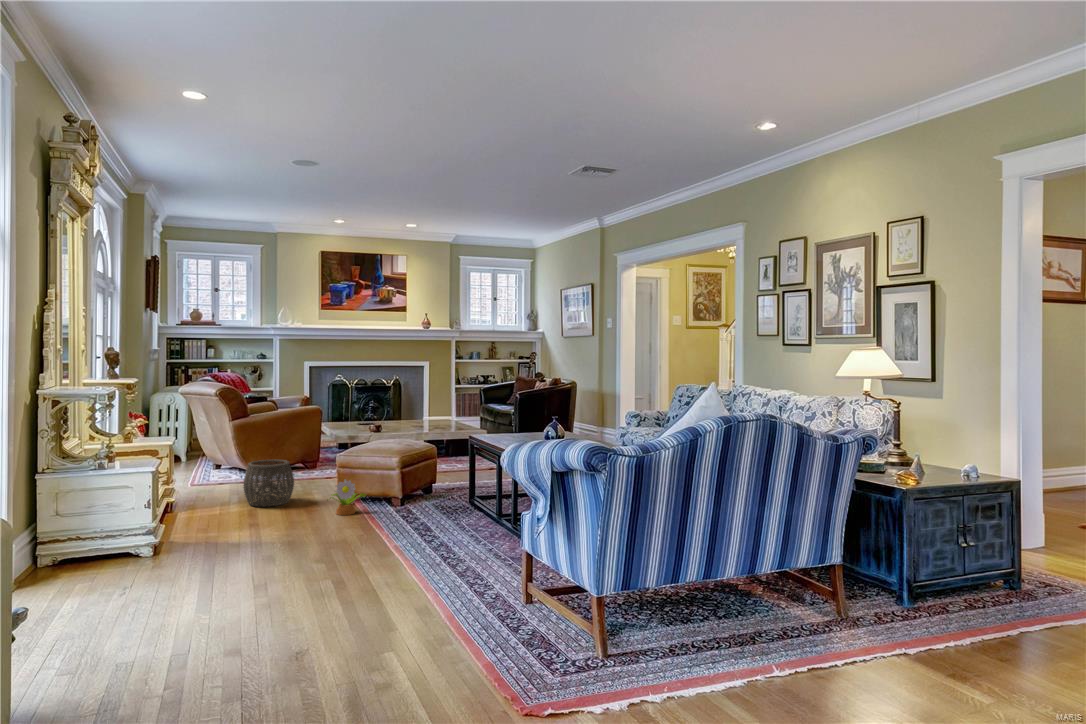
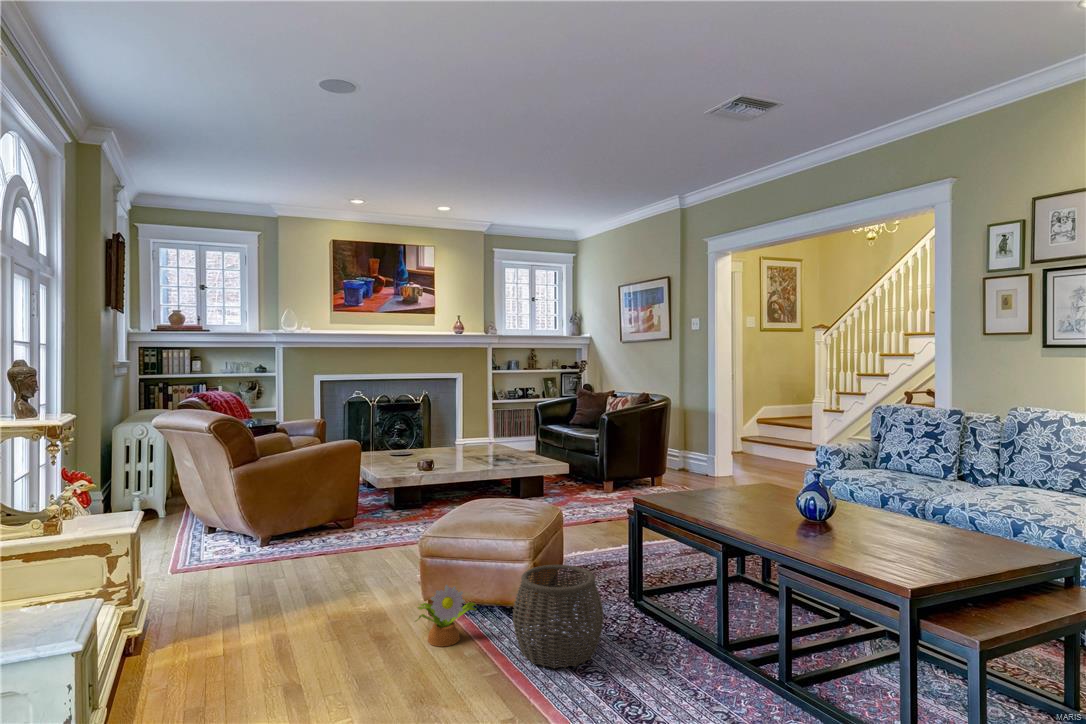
woven basket: present [243,460,294,507] -> present [513,565,604,668]

